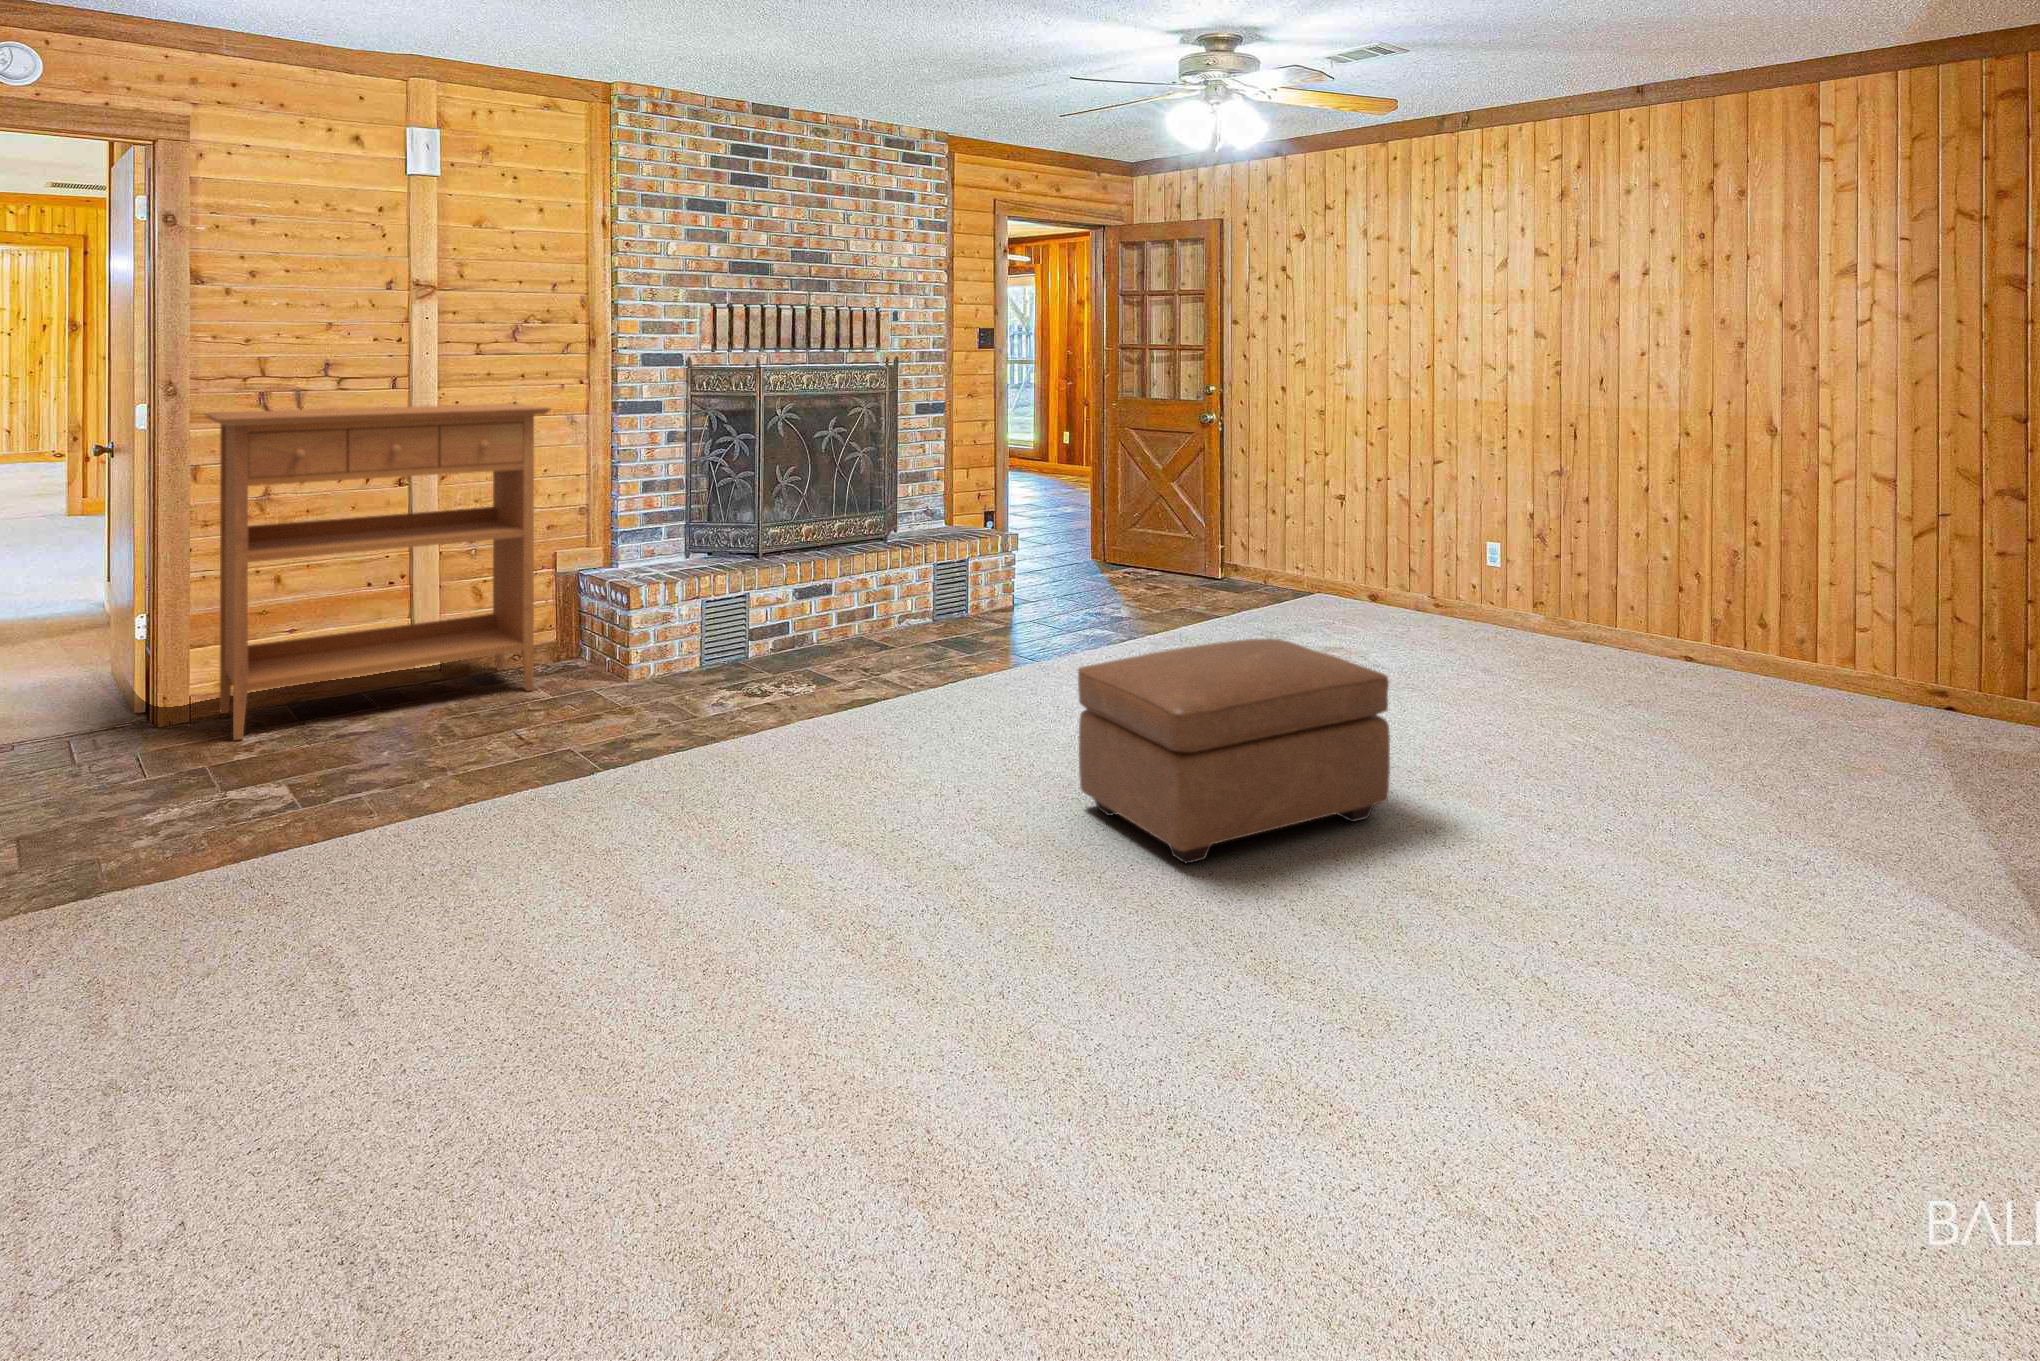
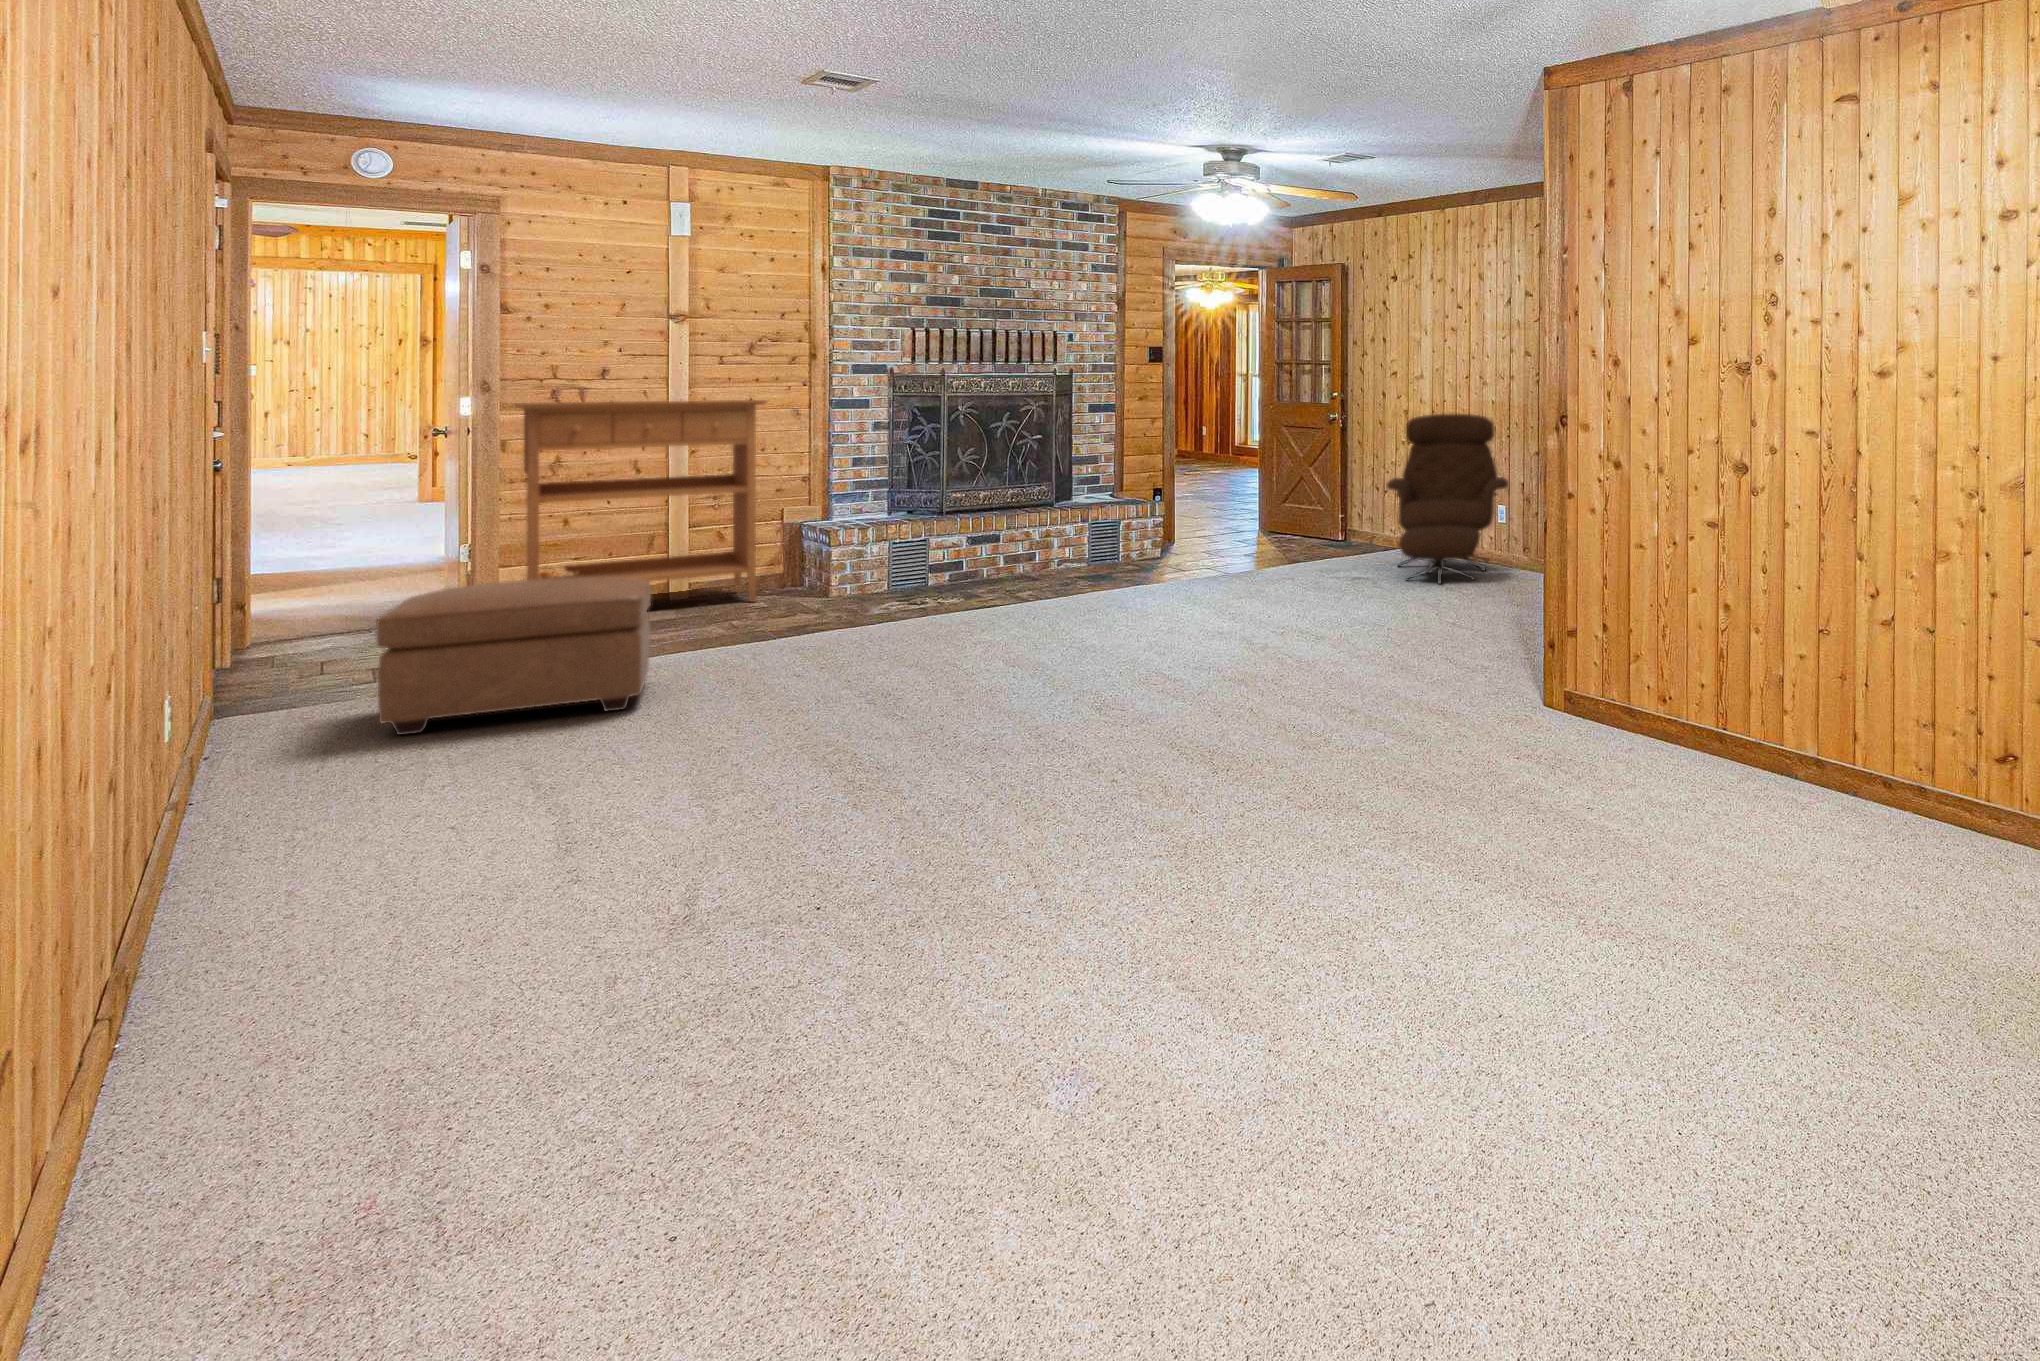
lounge chair: none [1330,420,1503,665] -> present [1387,414,1509,584]
ottoman: present [1078,638,1390,864] -> present [376,576,651,735]

